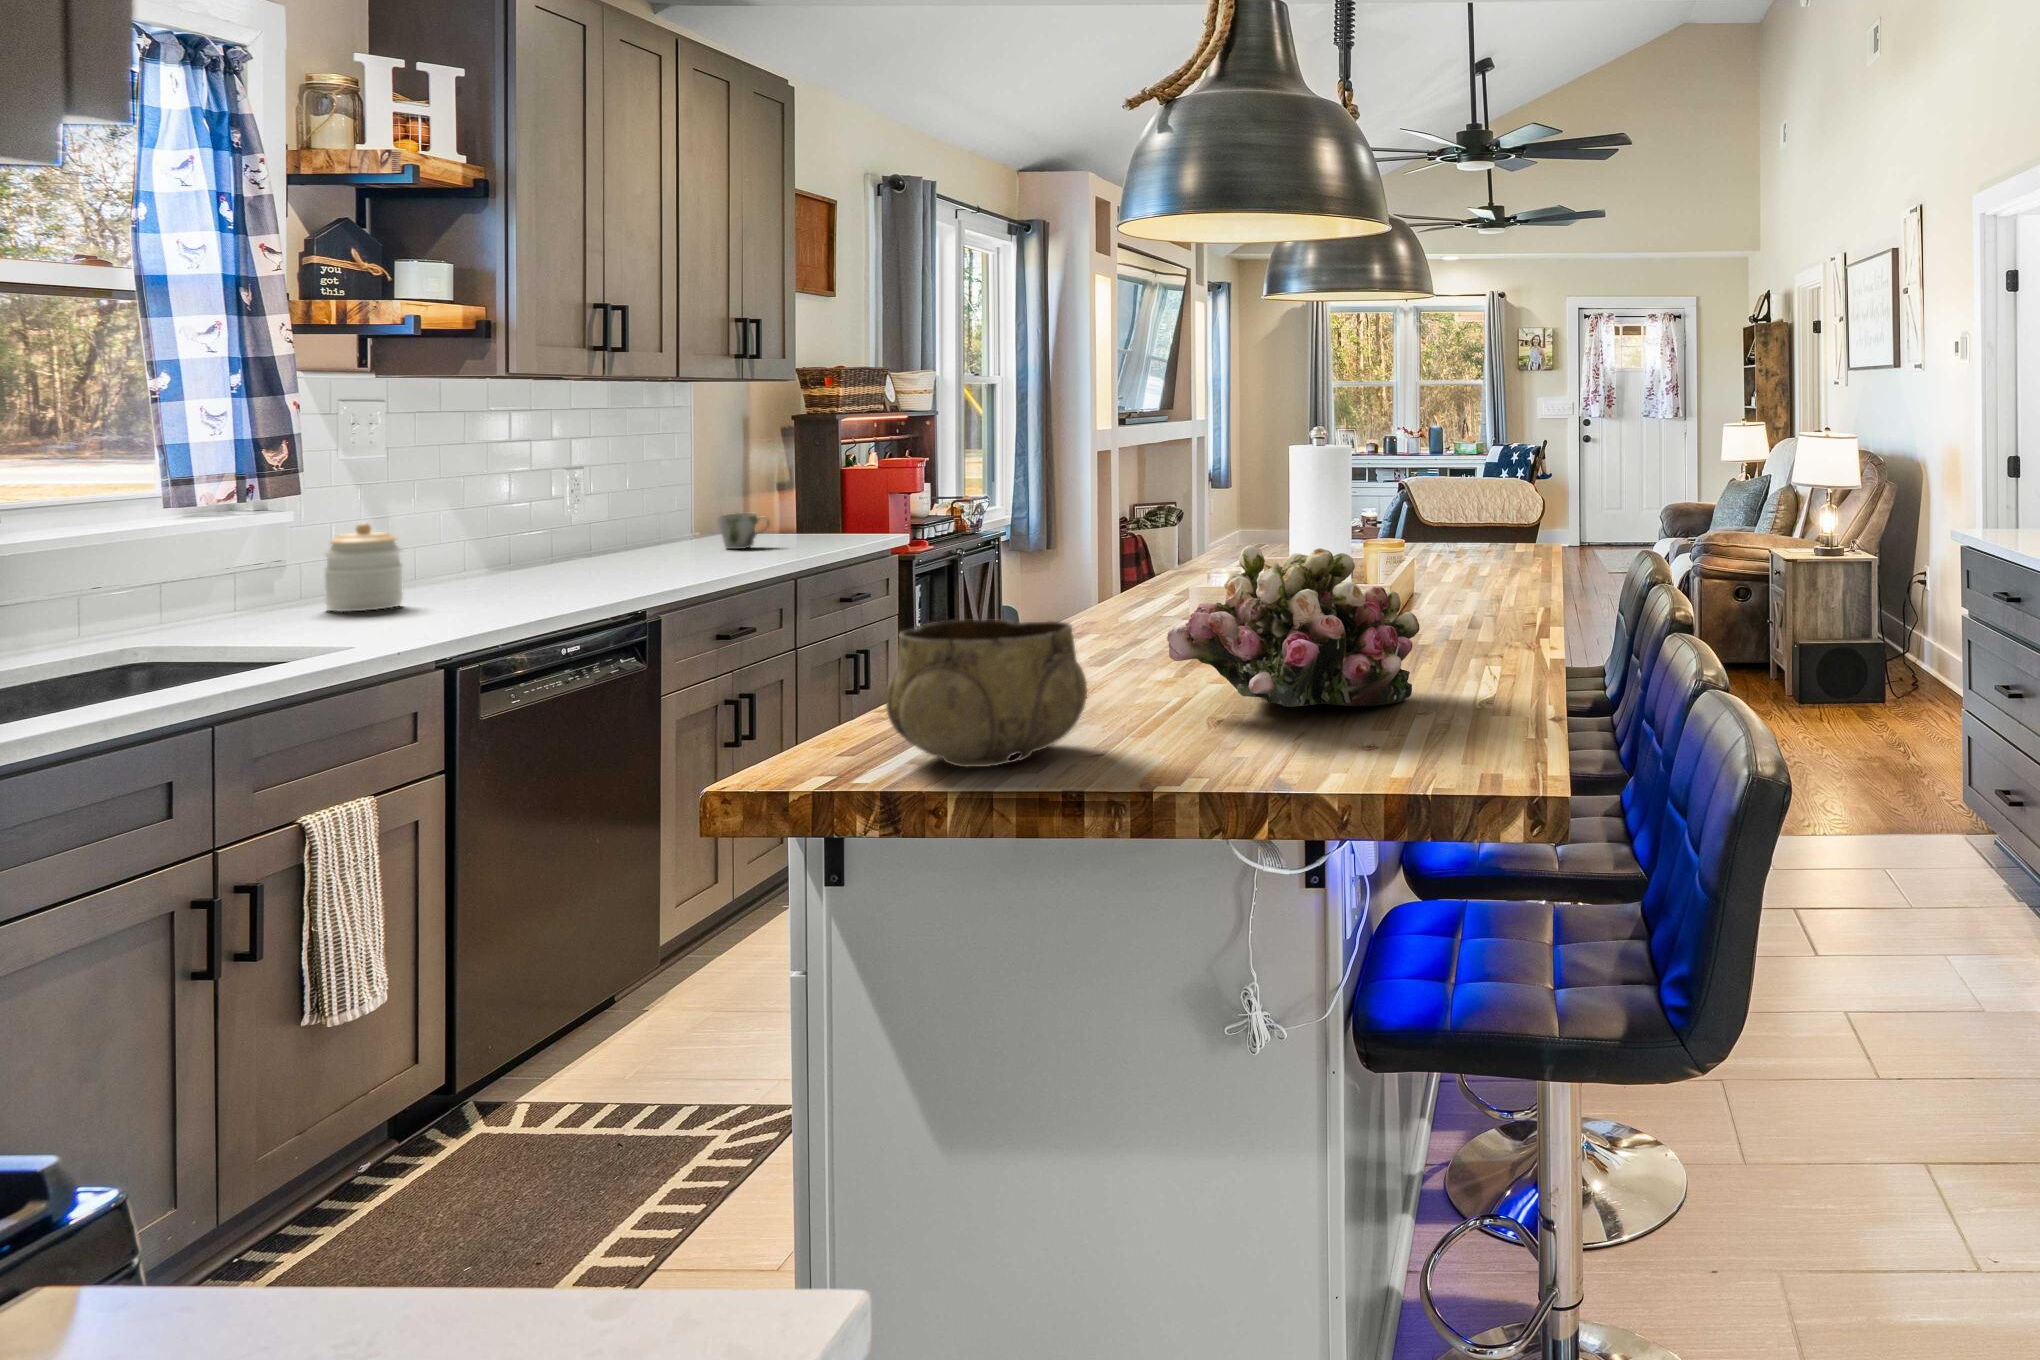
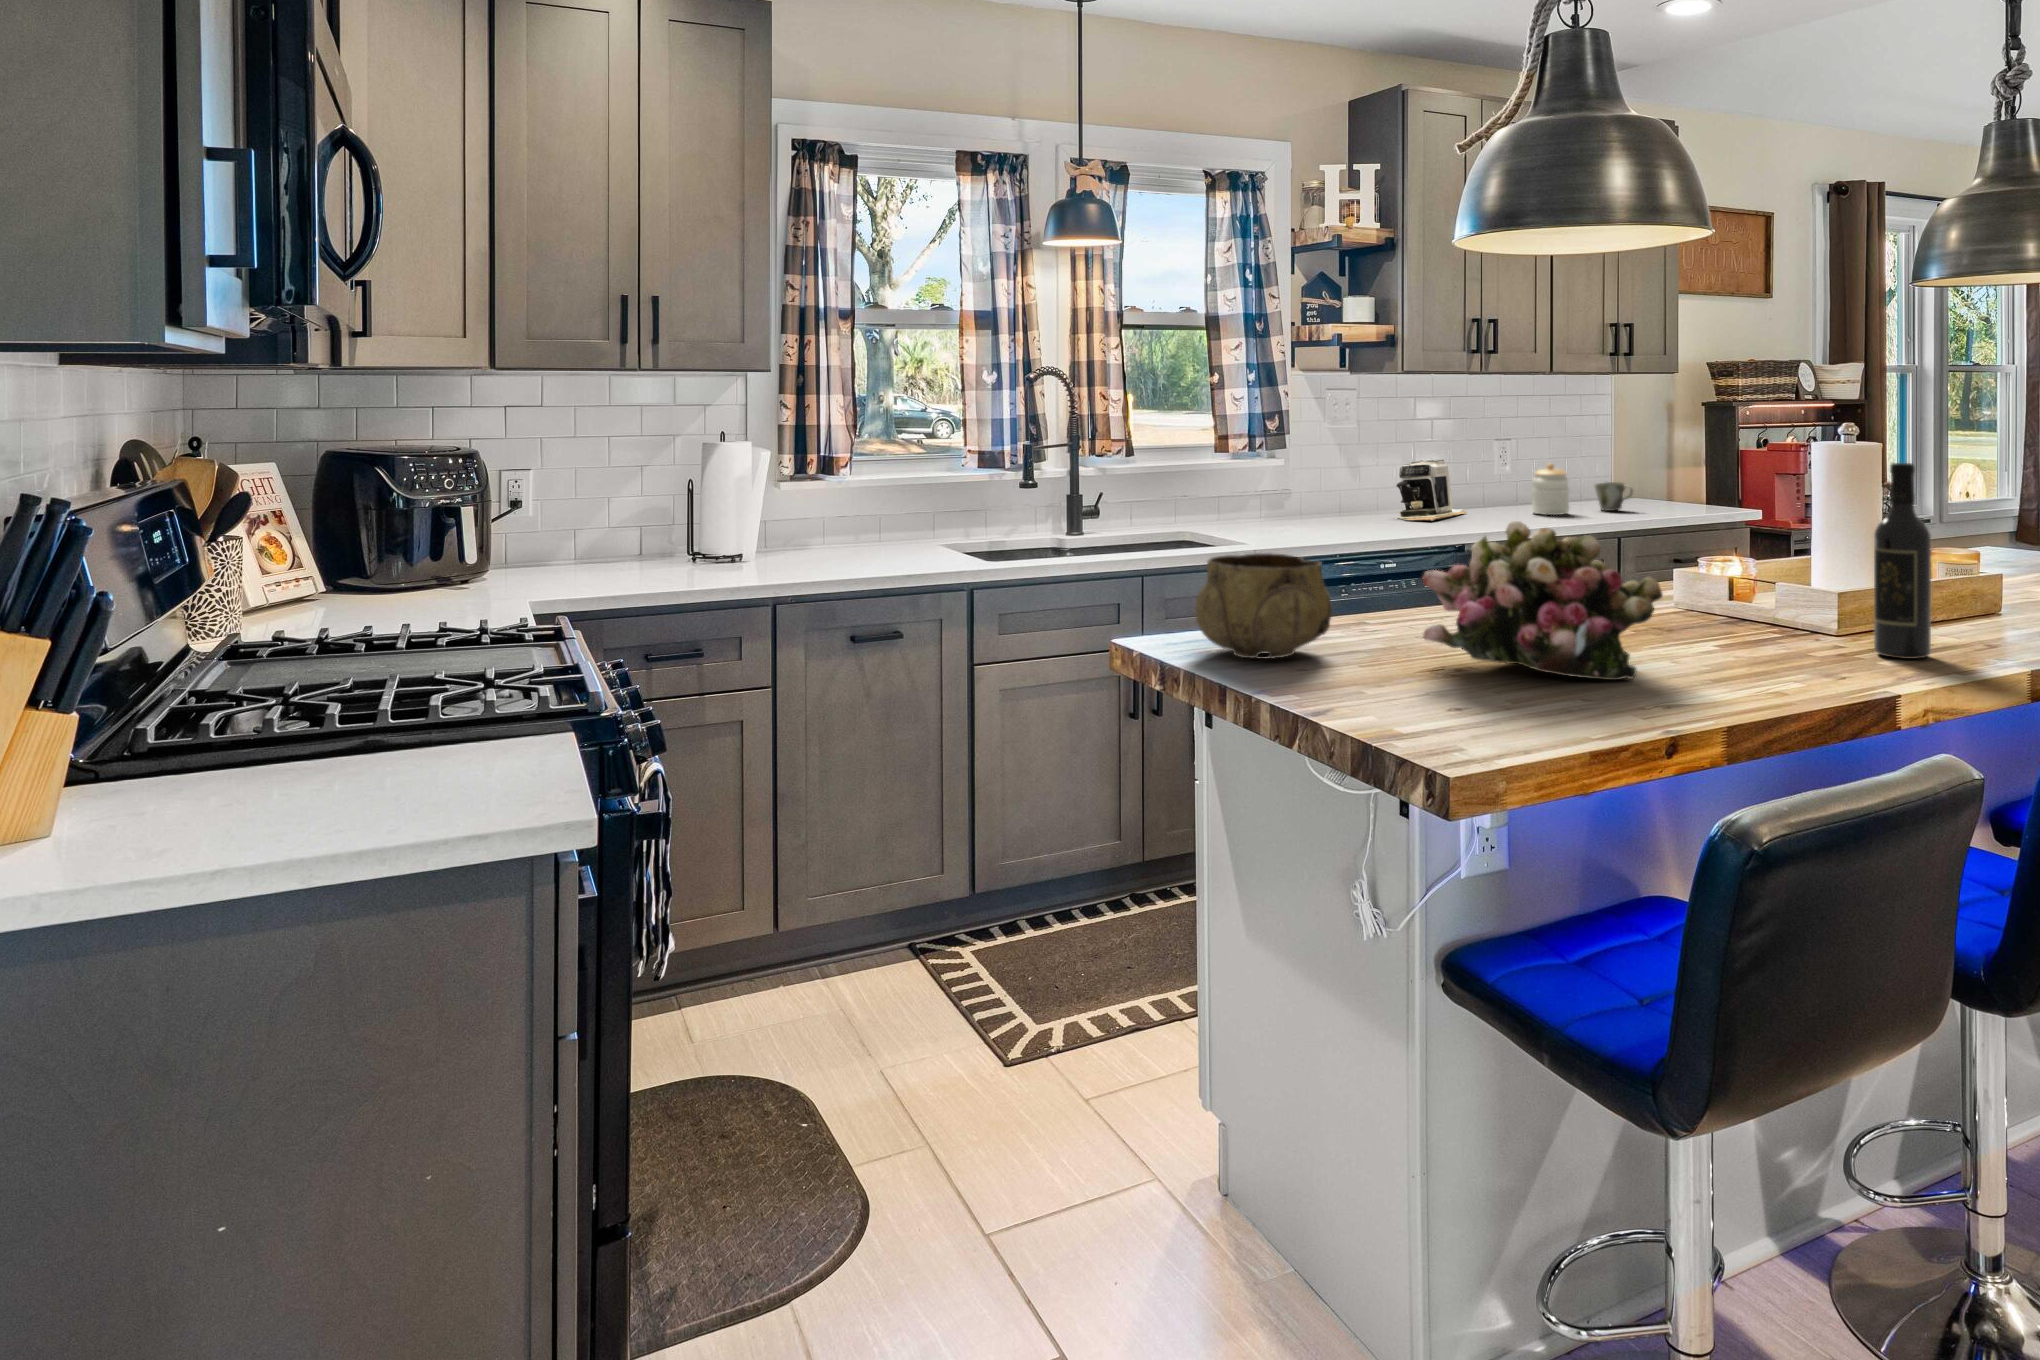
wine bottle: none [1466,464,1513,643] -> present [1874,463,1931,659]
coffee maker: none [472,496,566,584] -> present [1396,459,1467,521]
jar: present [325,523,403,612] -> present [1531,463,1570,515]

